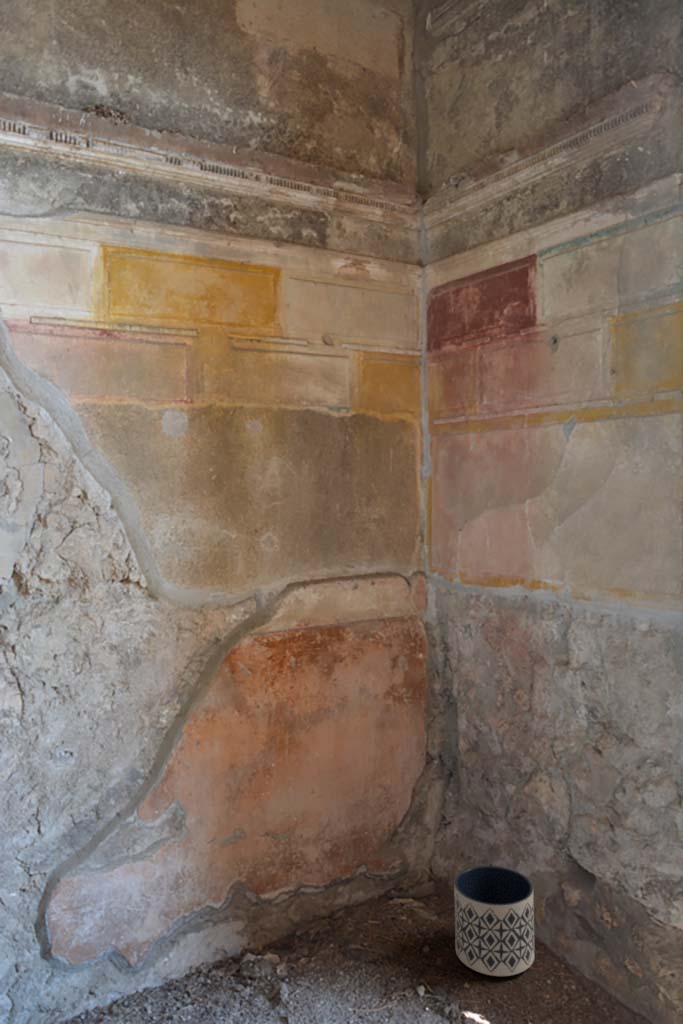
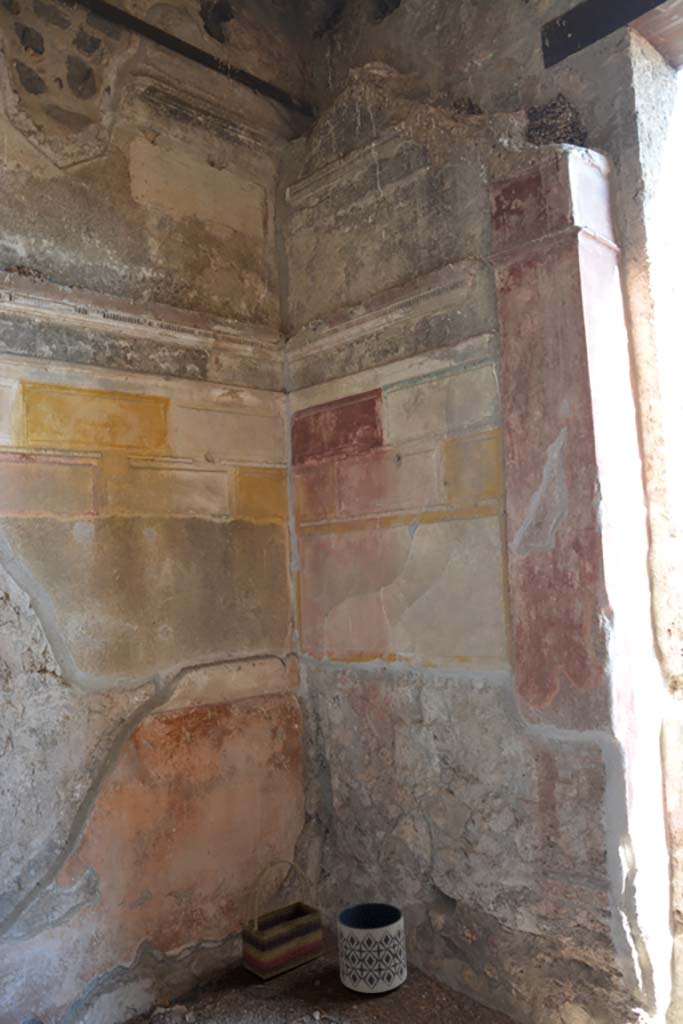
basket: none [346,803,439,936] -> present [240,858,323,979]

